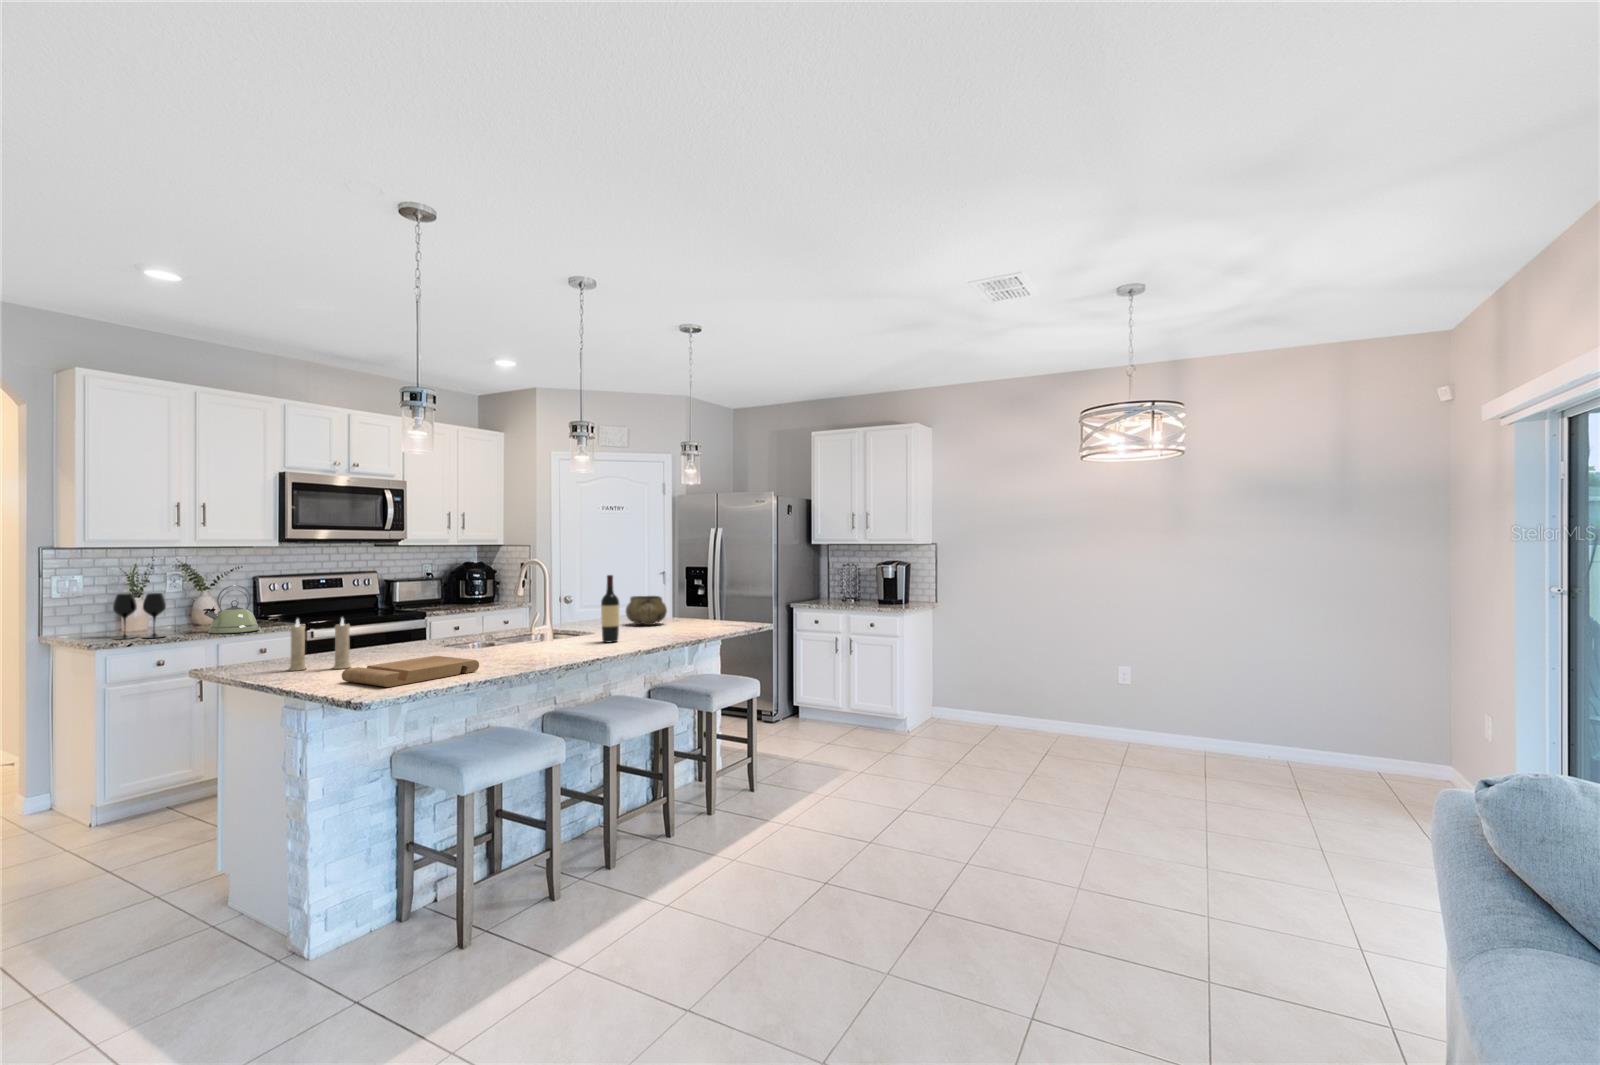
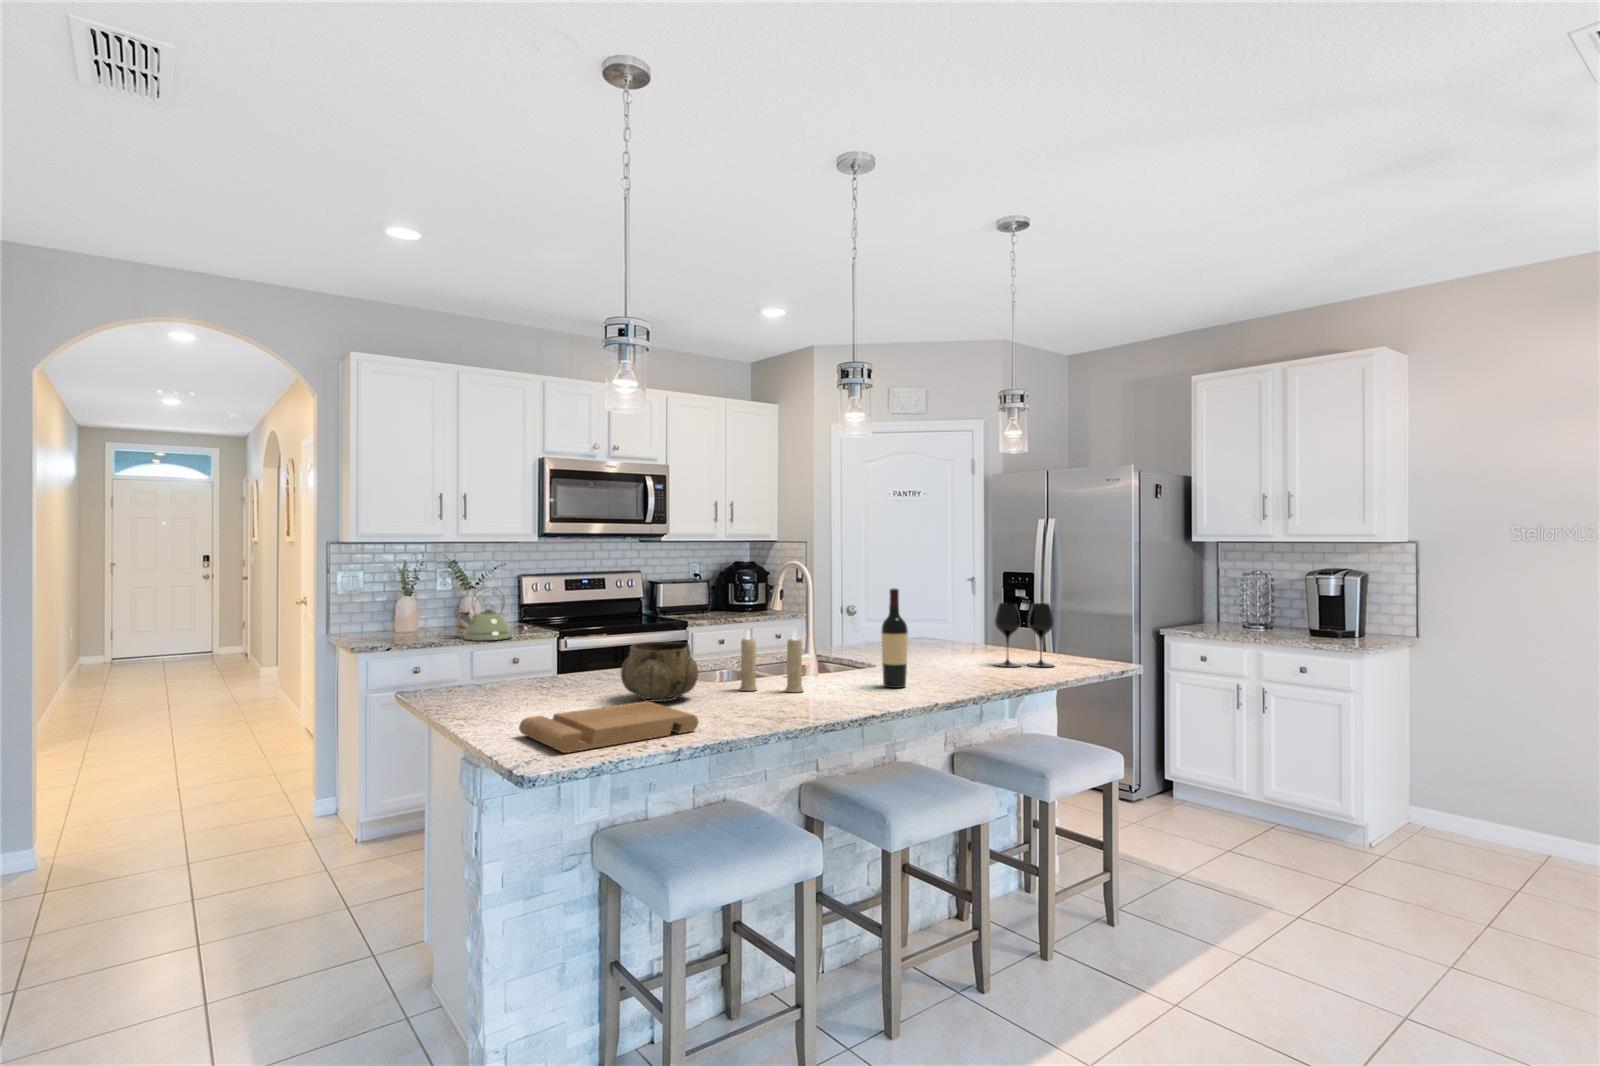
wine glass: present [113,593,166,639] -> present [995,603,1054,667]
decorative bowl: present [626,596,667,625] -> present [621,642,698,702]
candle: present [288,618,351,671] -> present [739,631,803,692]

